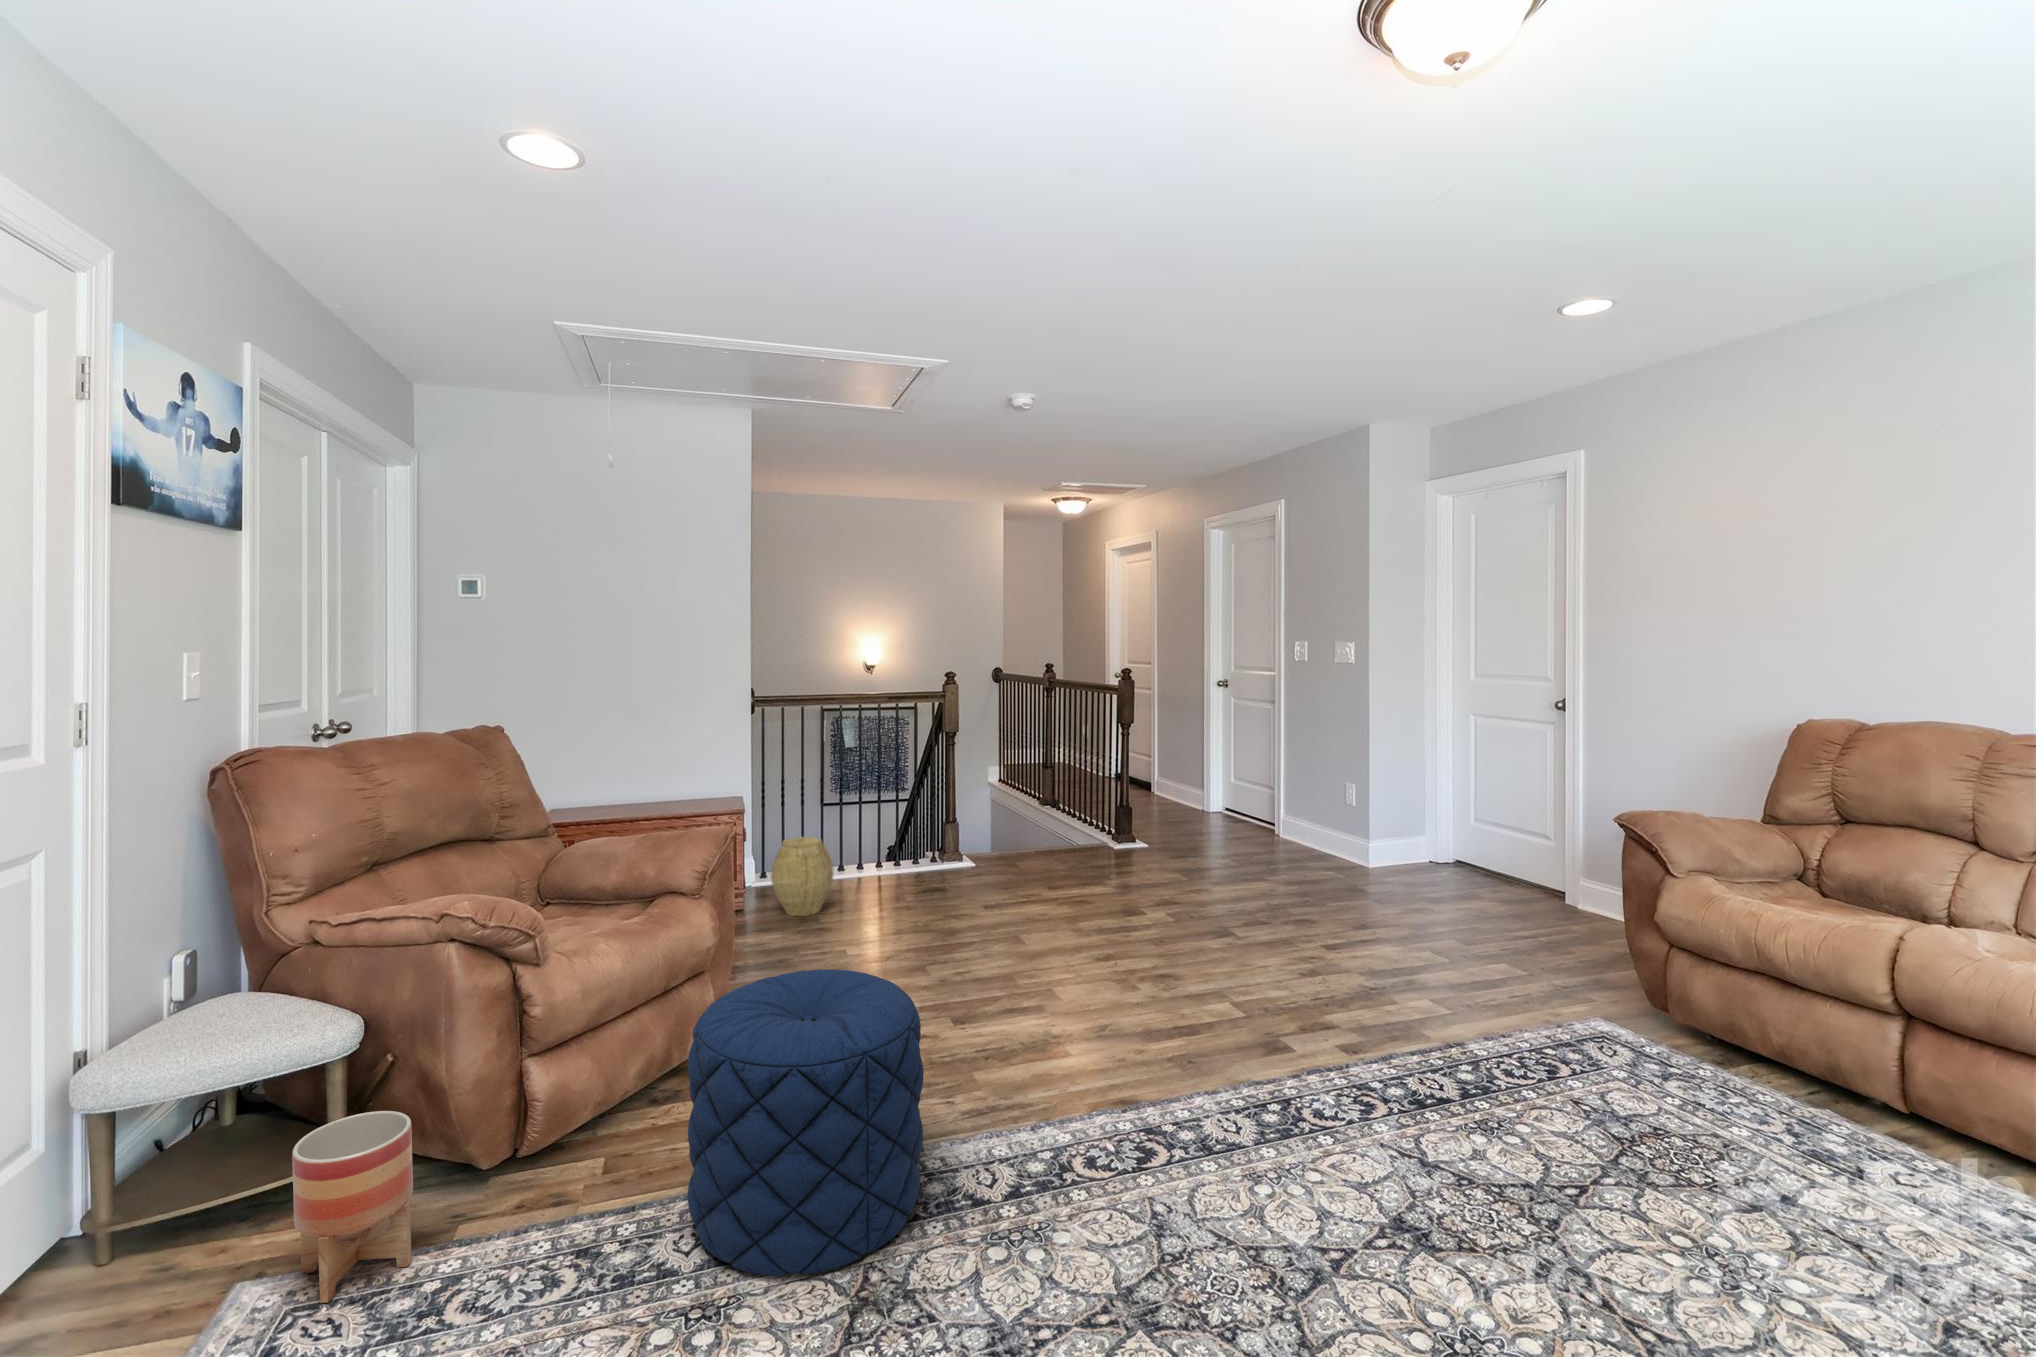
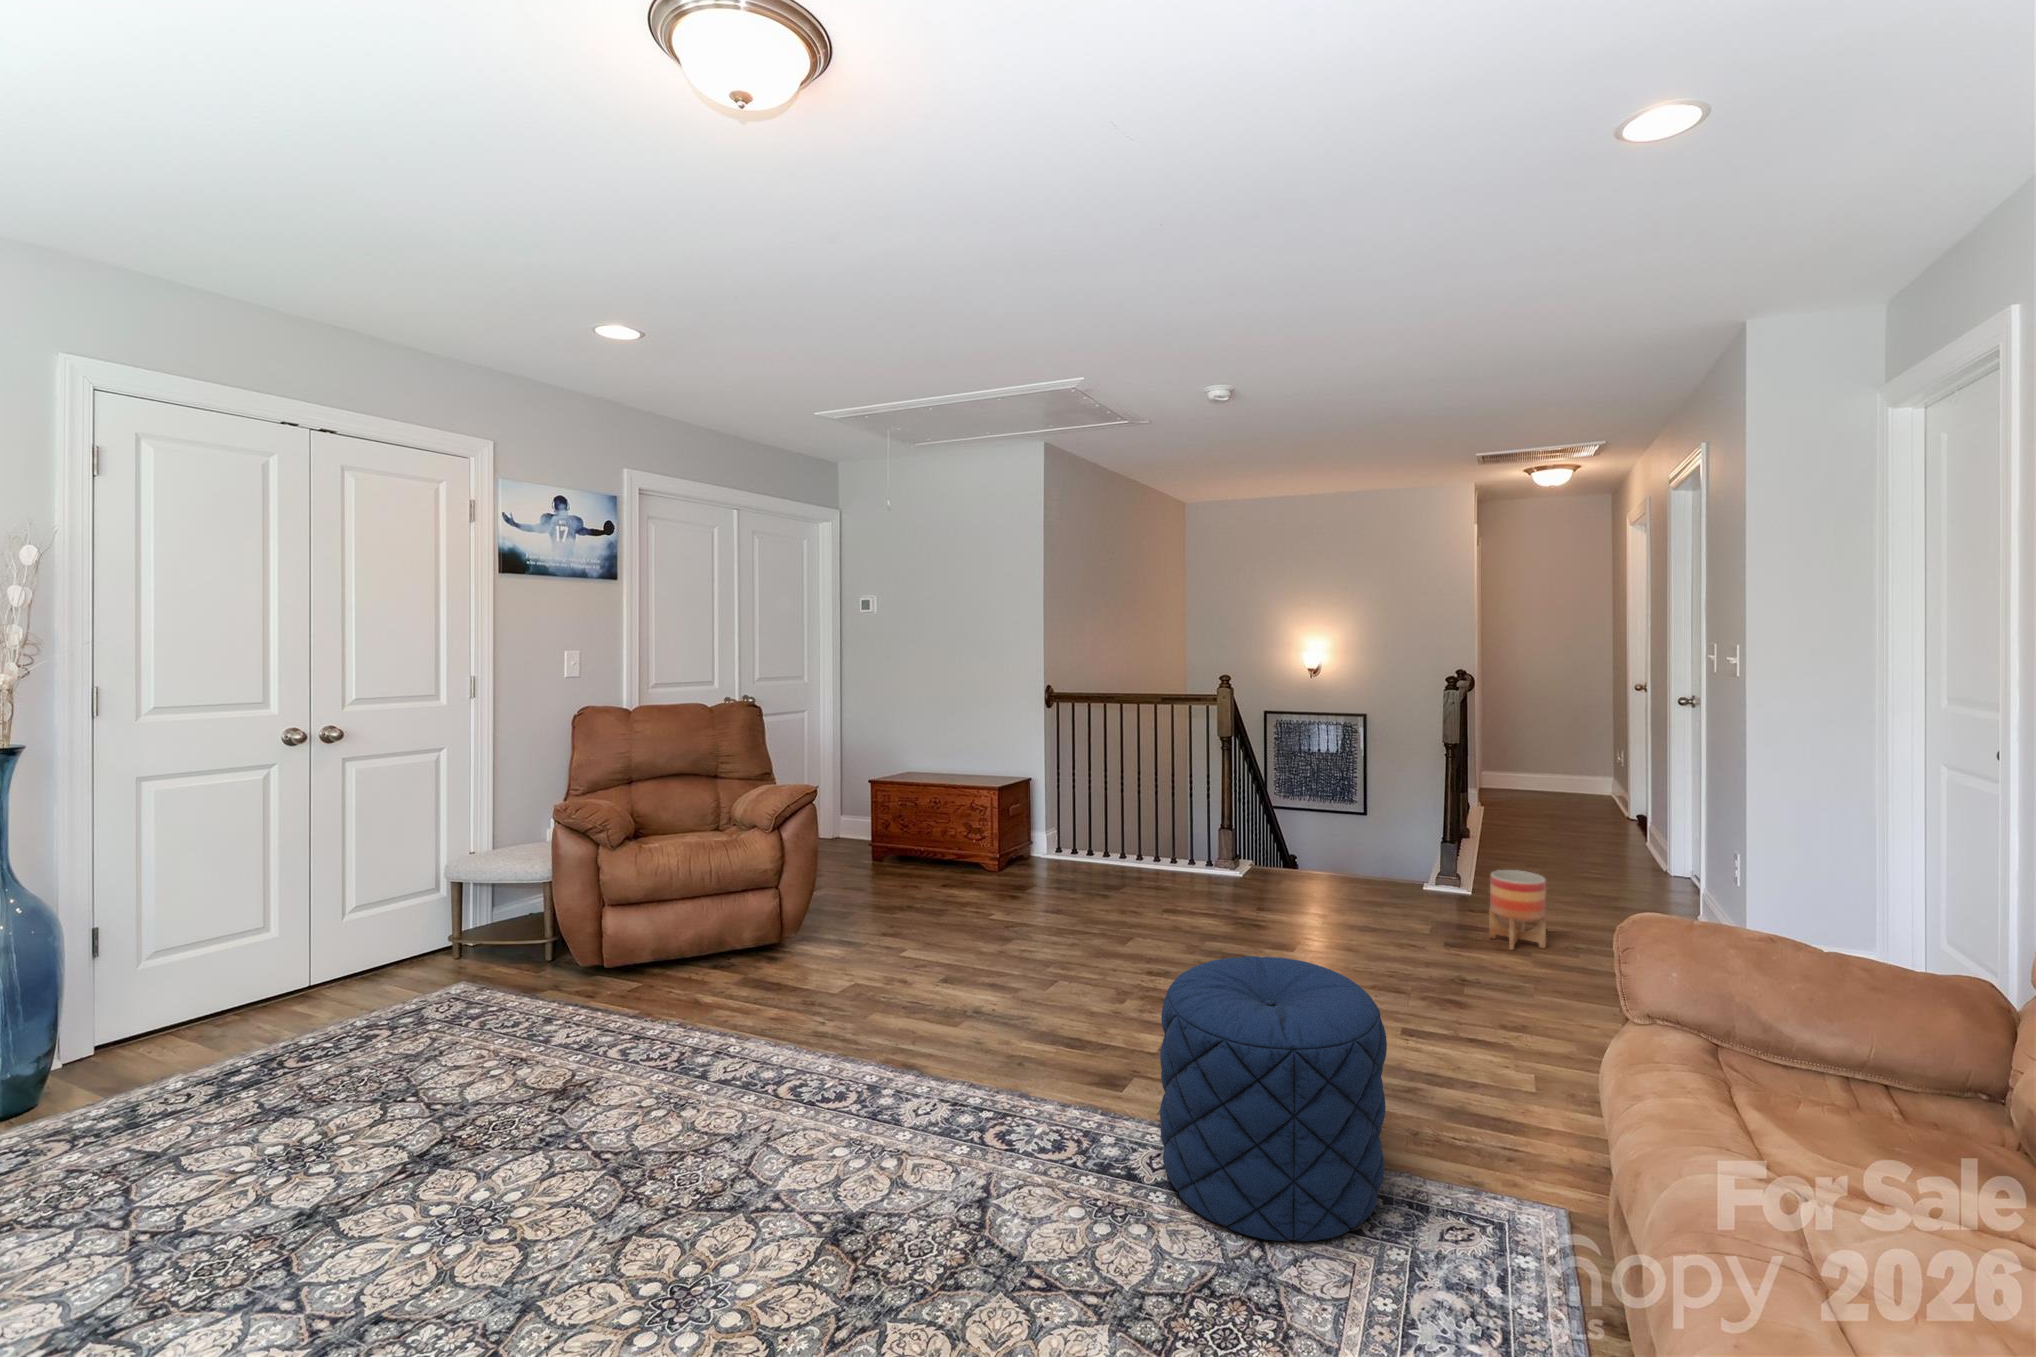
woven basket: present [771,837,834,916] -> none [1389,830,1458,913]
planter: present [292,1111,413,1303] -> present [1489,870,1546,950]

